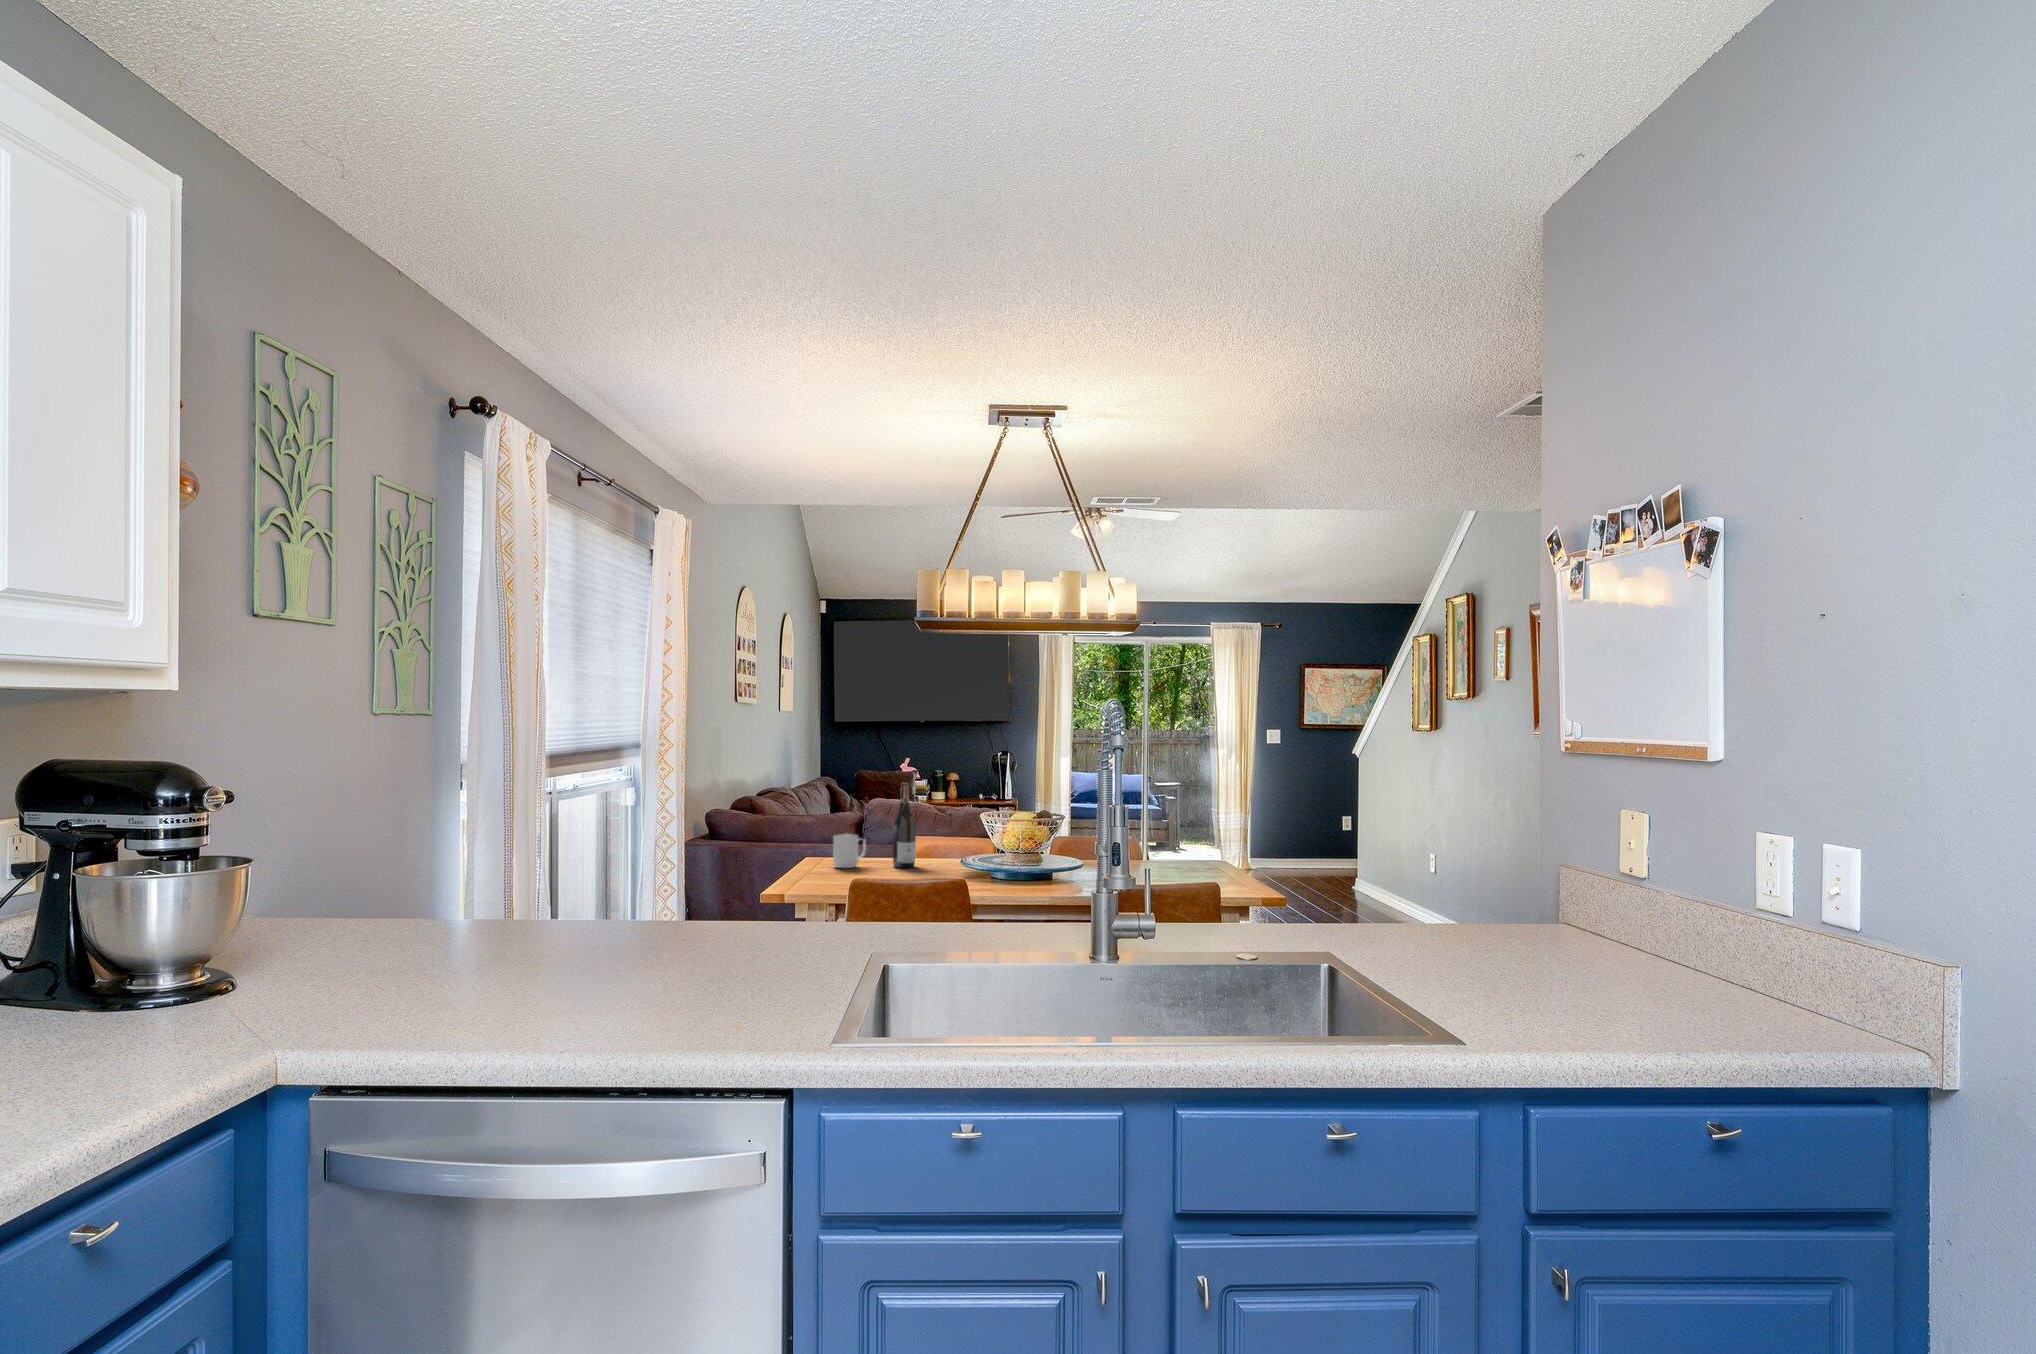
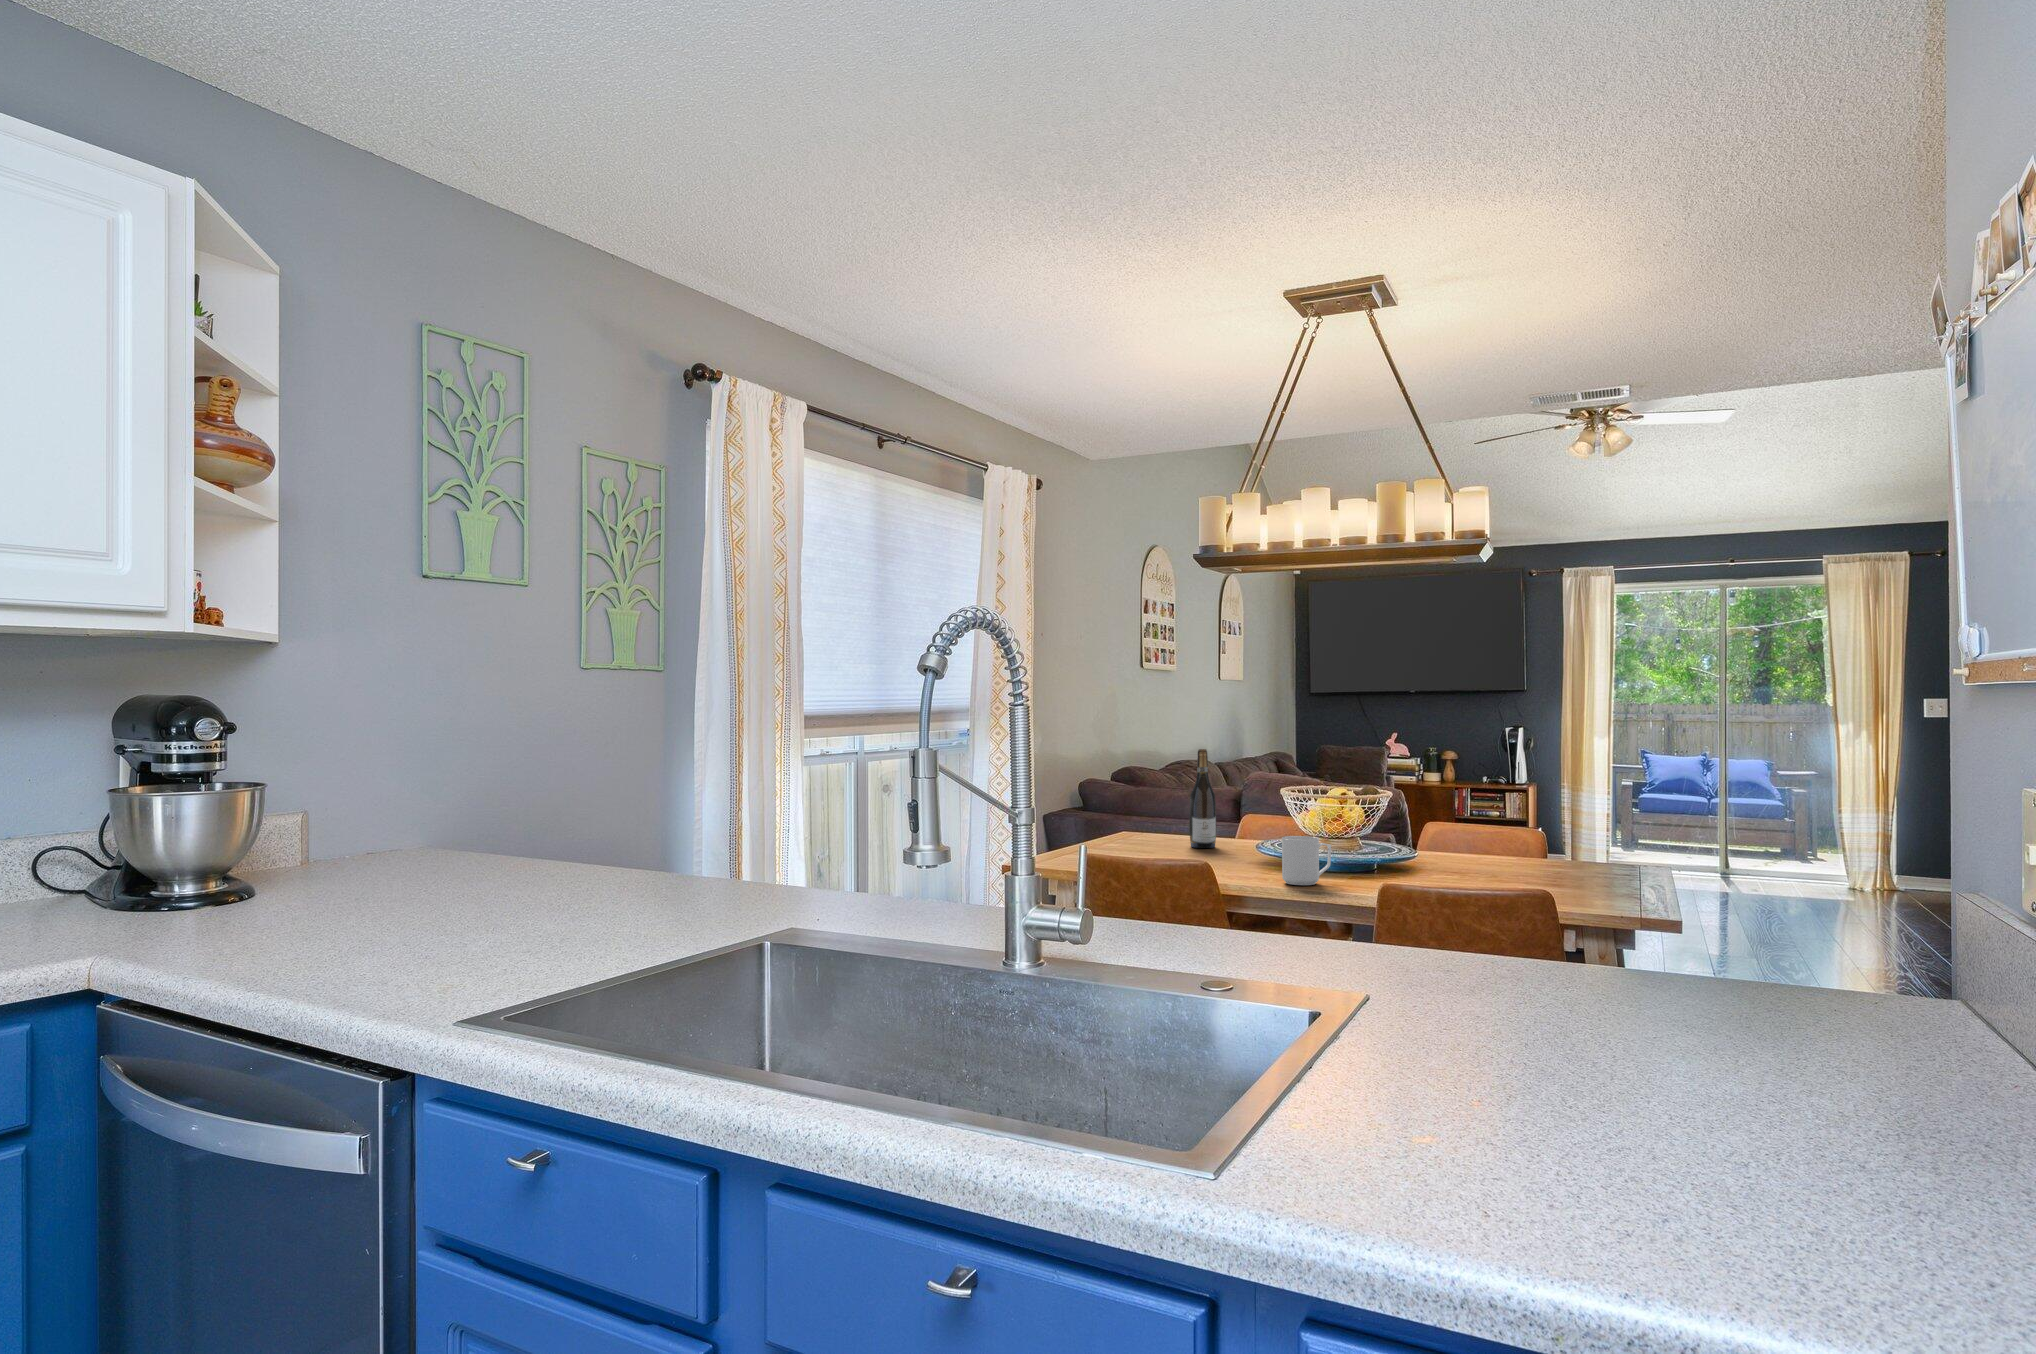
mug: present [833,834,866,868] -> present [1282,836,1331,885]

